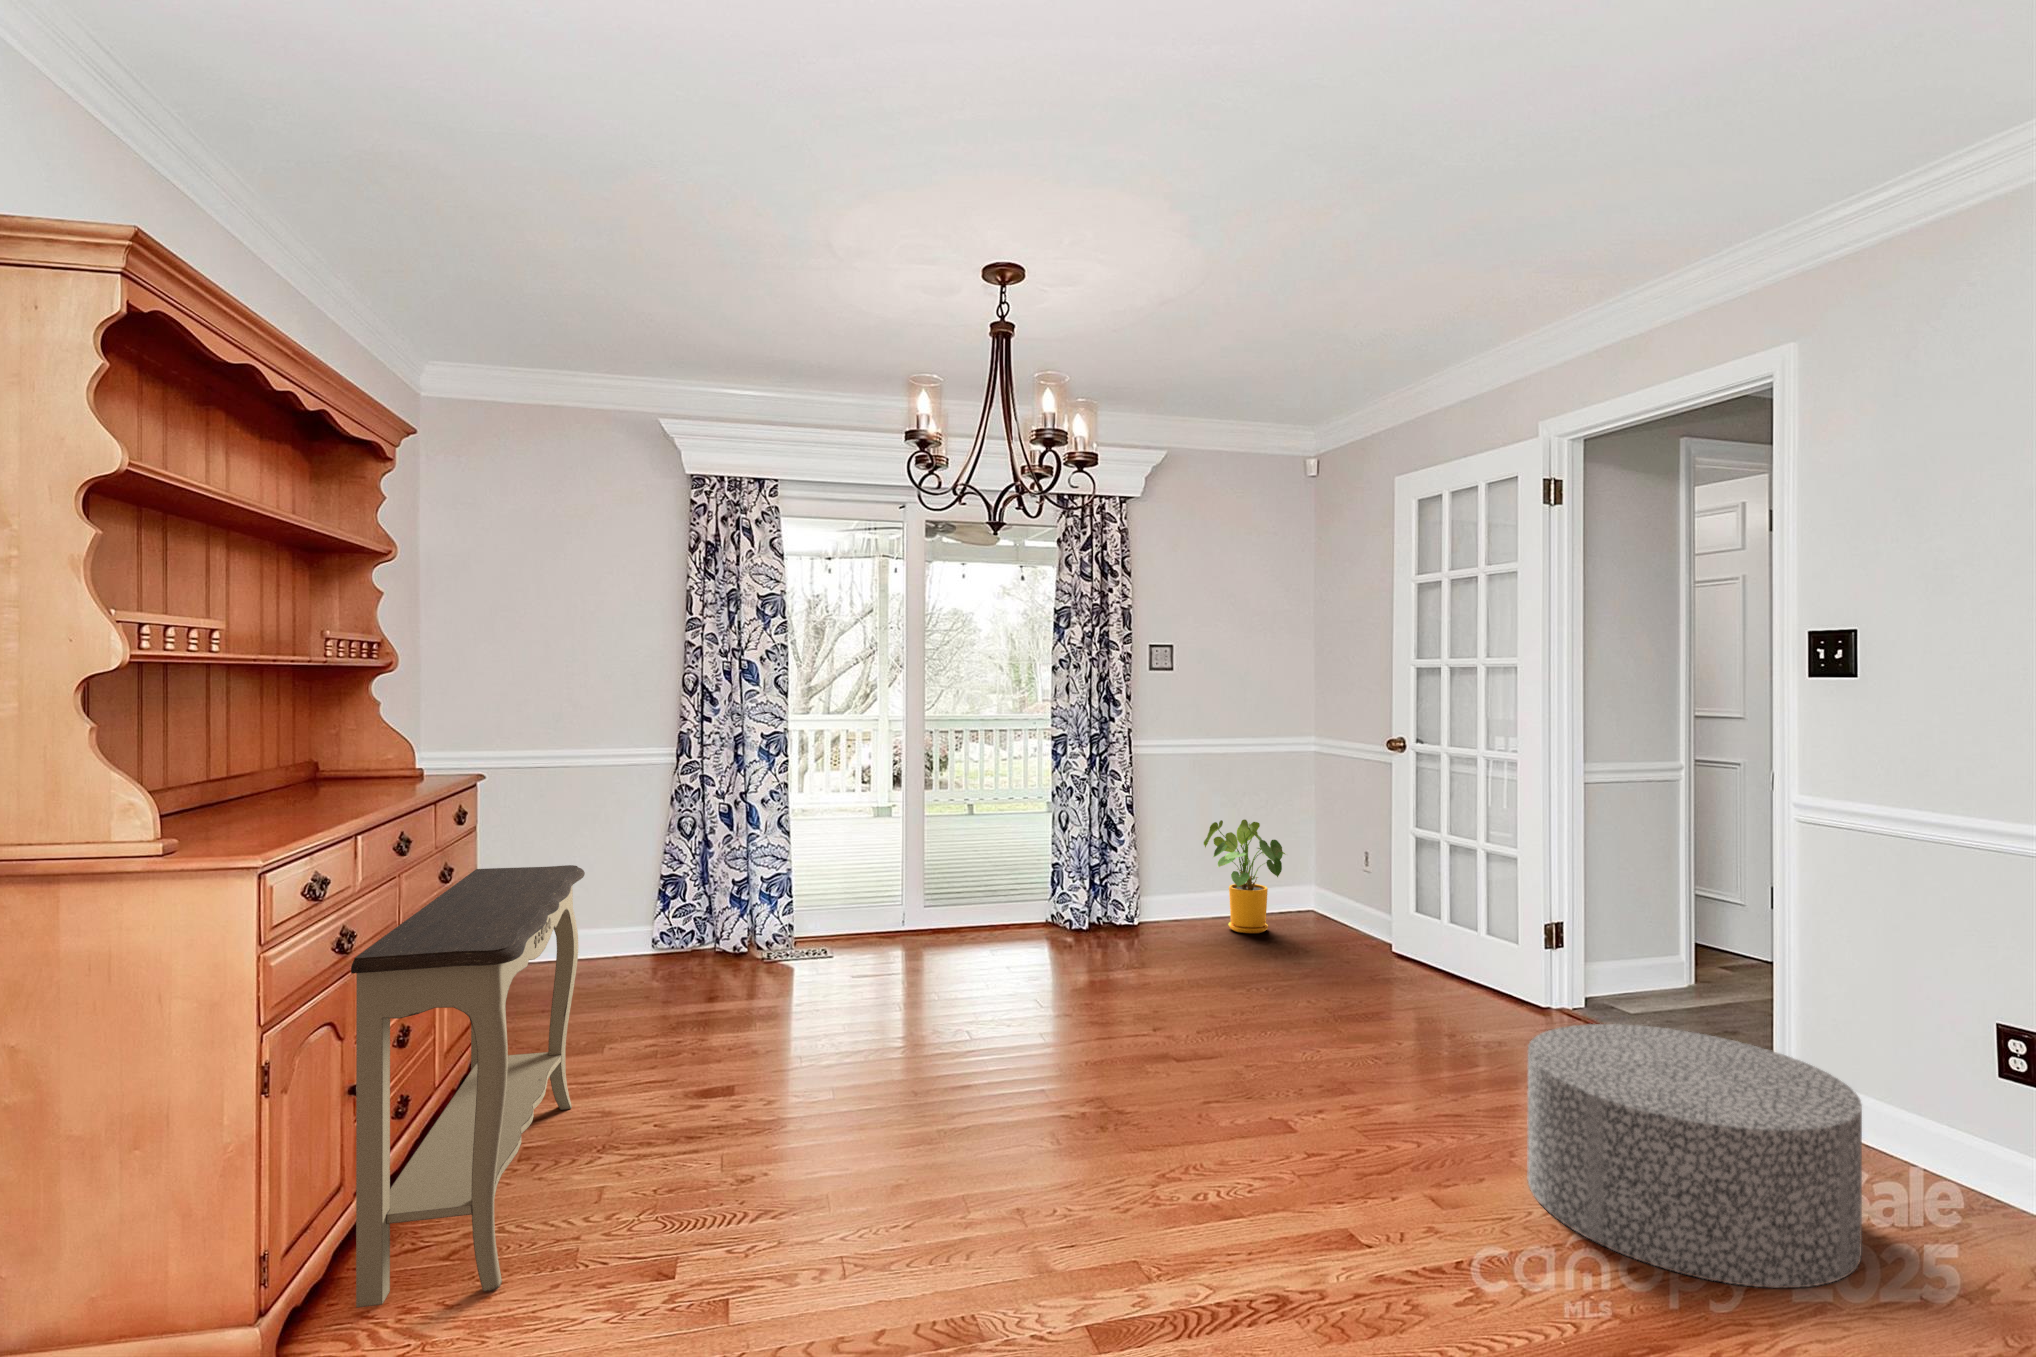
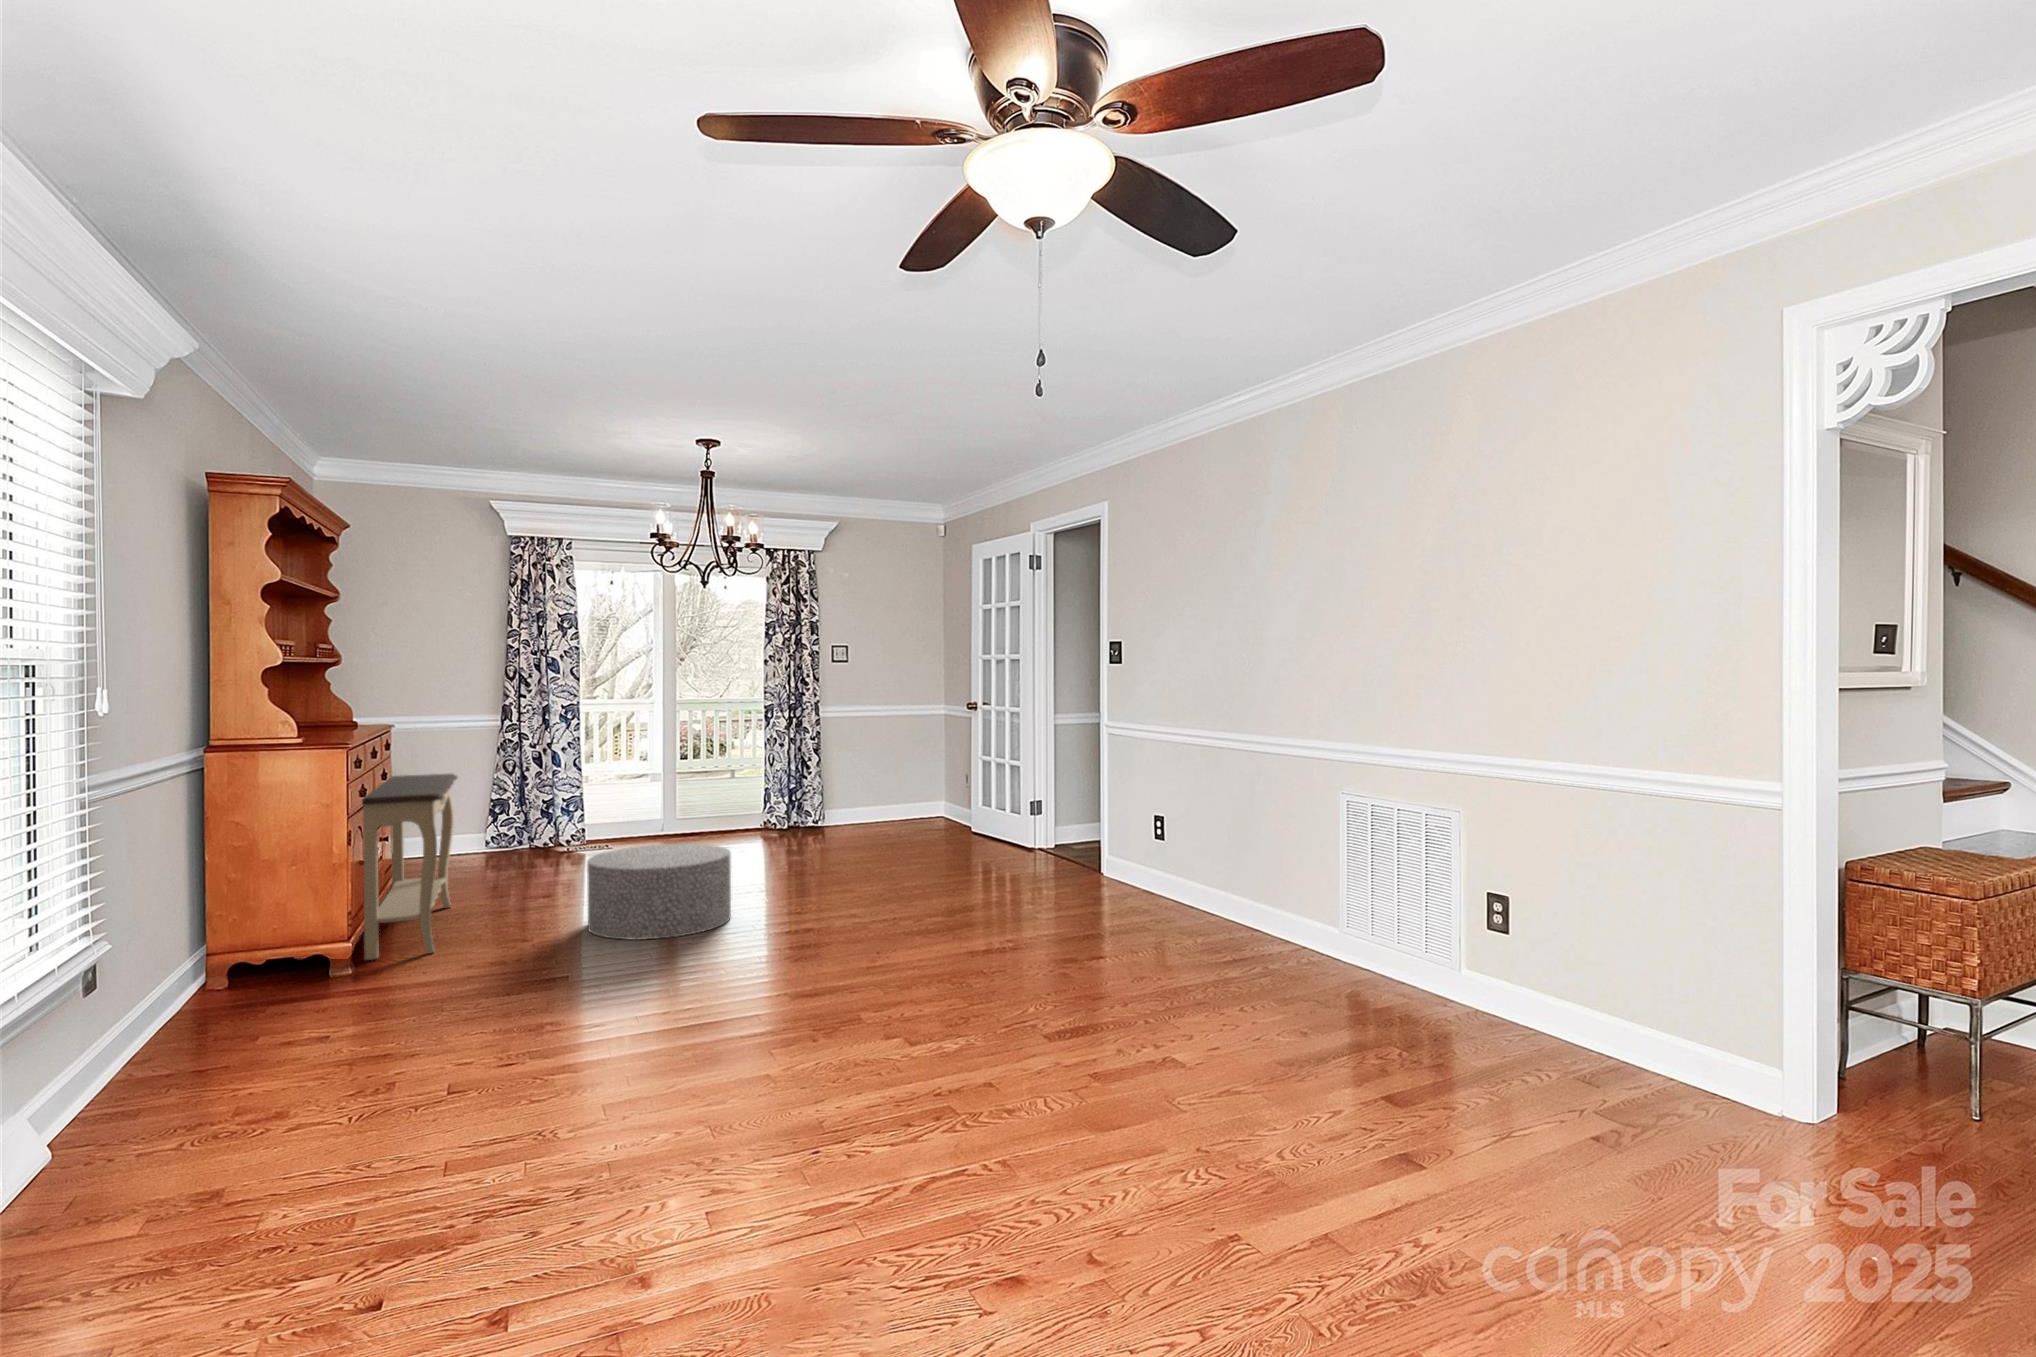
house plant: present [1204,819,1285,933] -> none [867,759,917,829]
ottoman: present [1527,1024,1862,1288] -> present [587,844,731,940]

